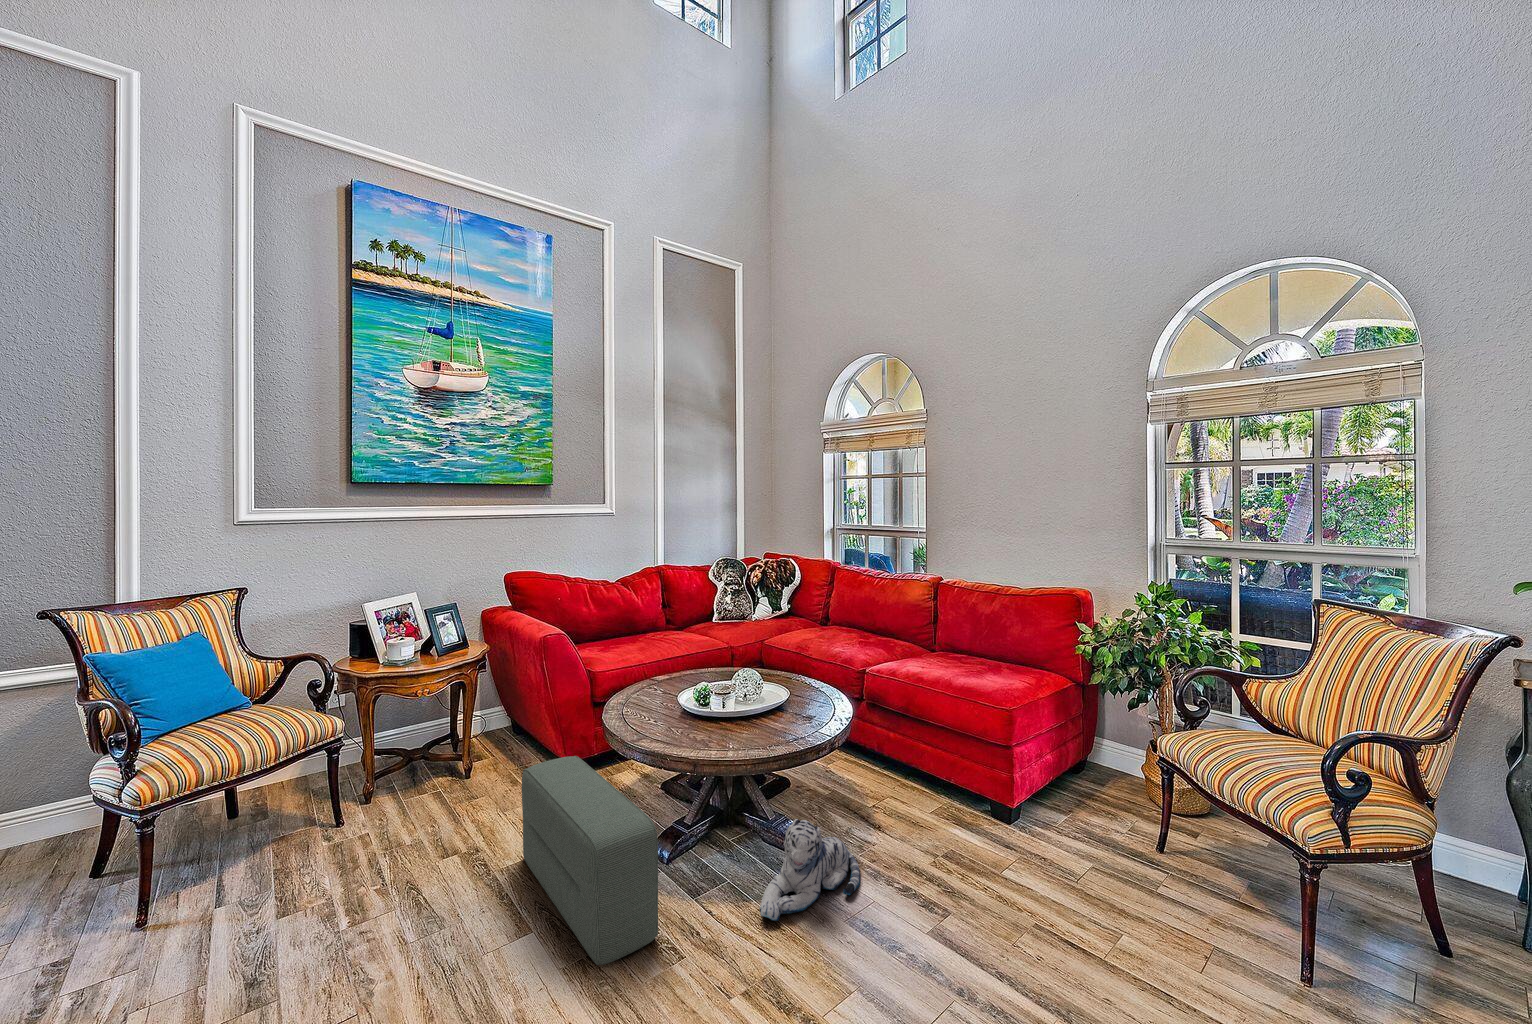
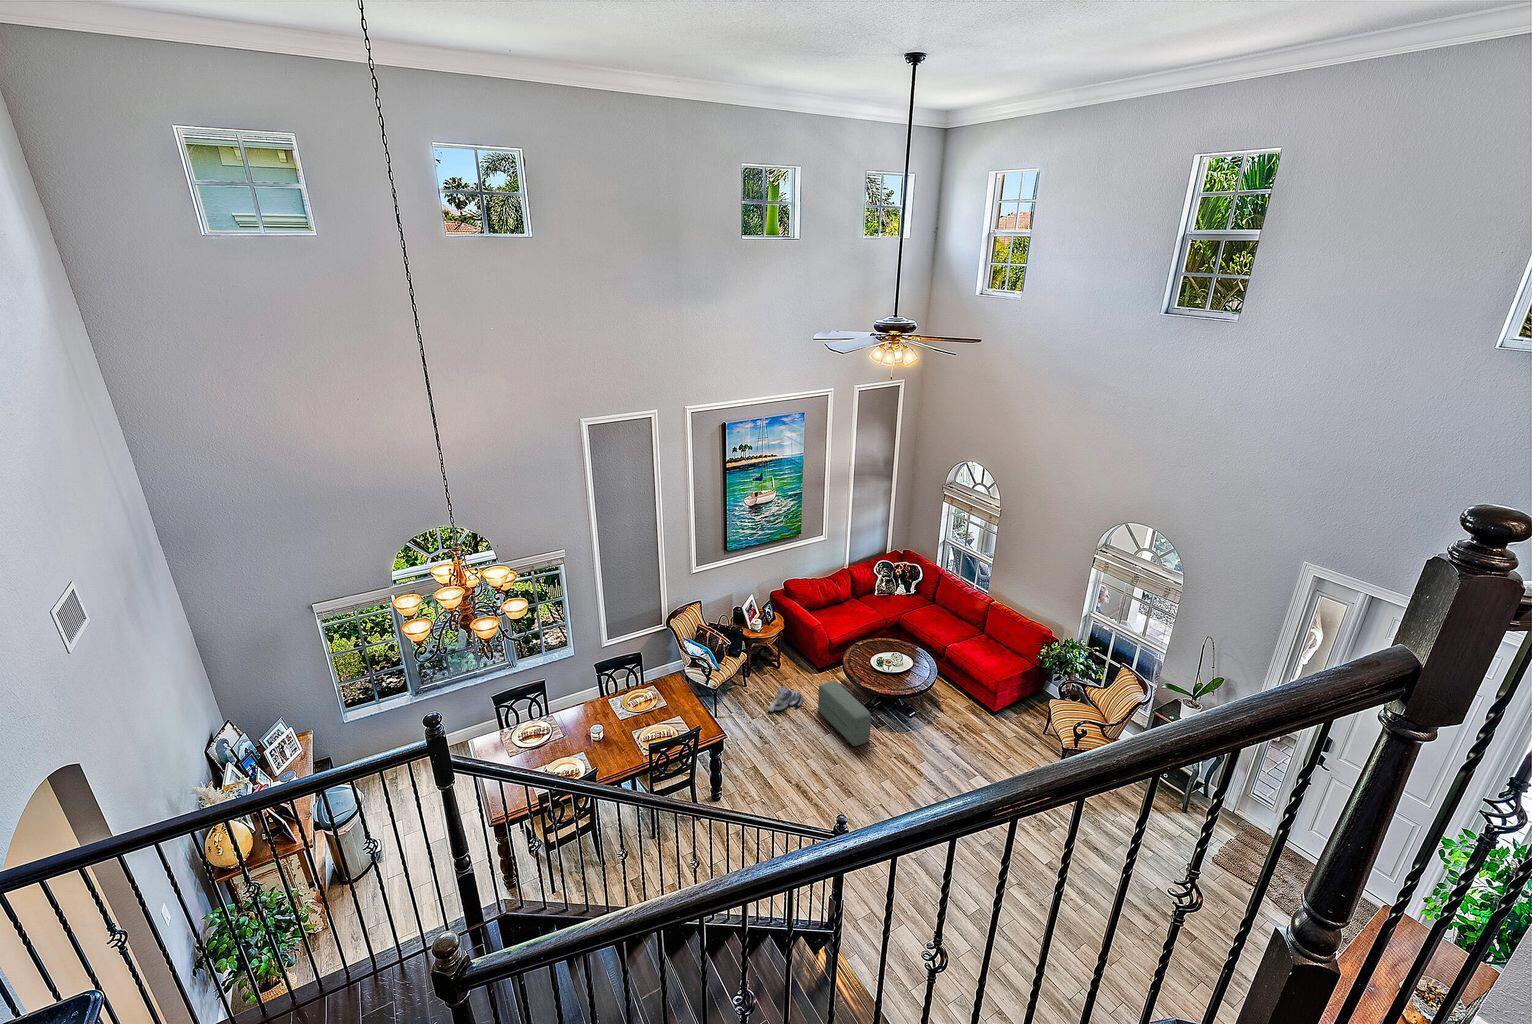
plush toy: present [760,819,860,921] -> present [768,686,803,712]

